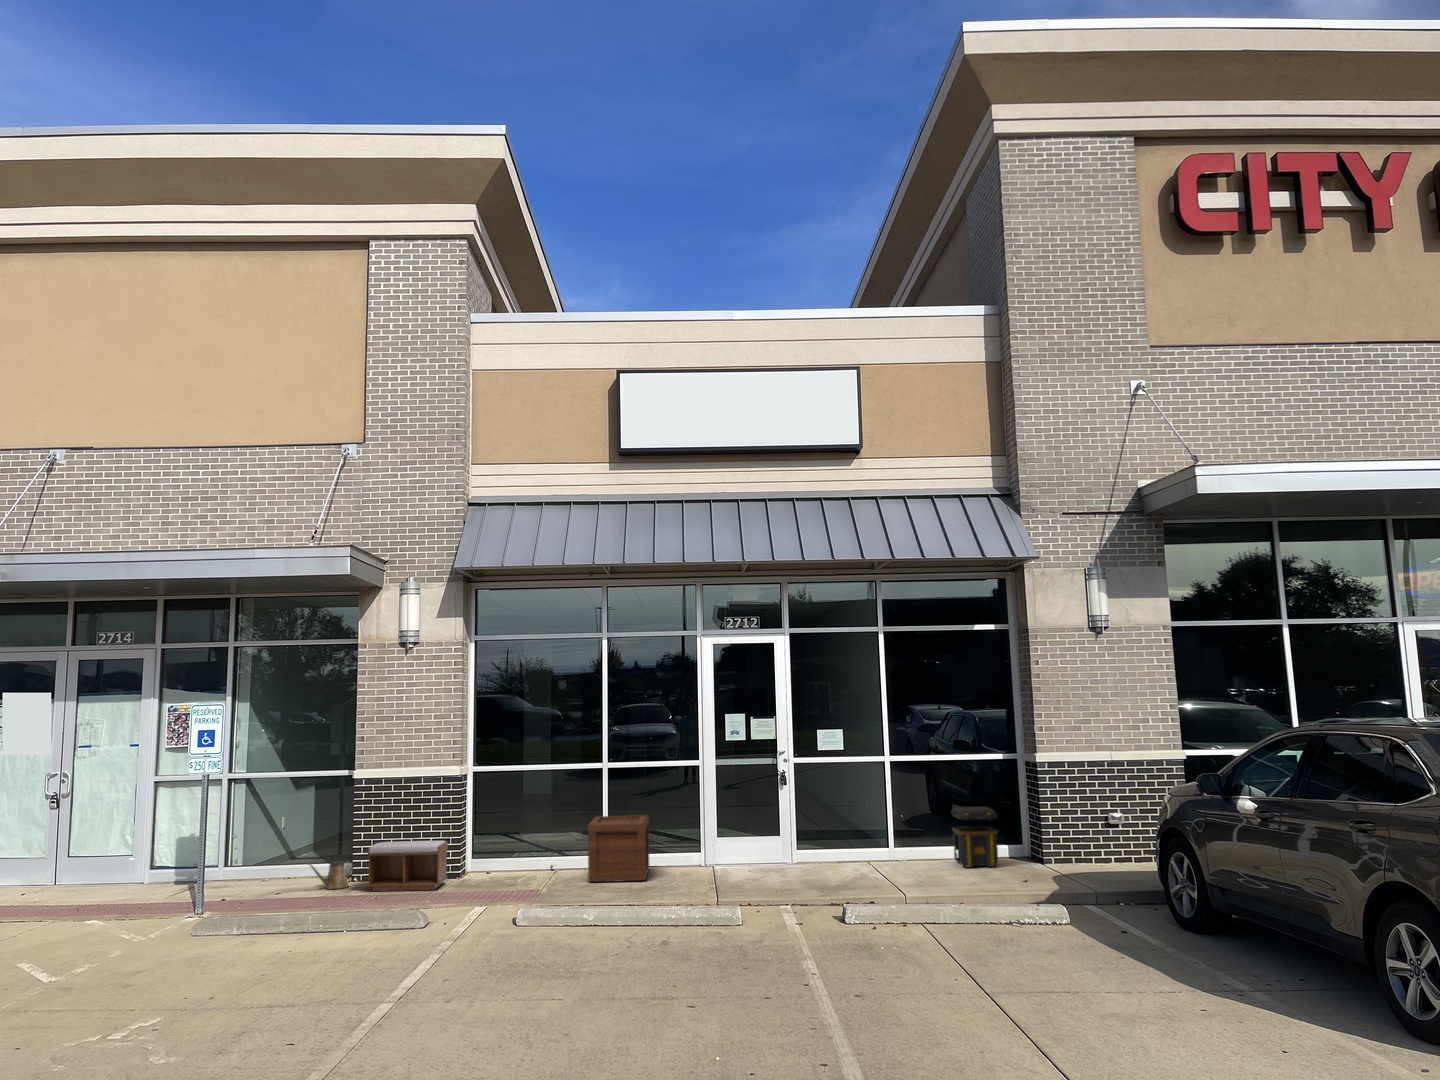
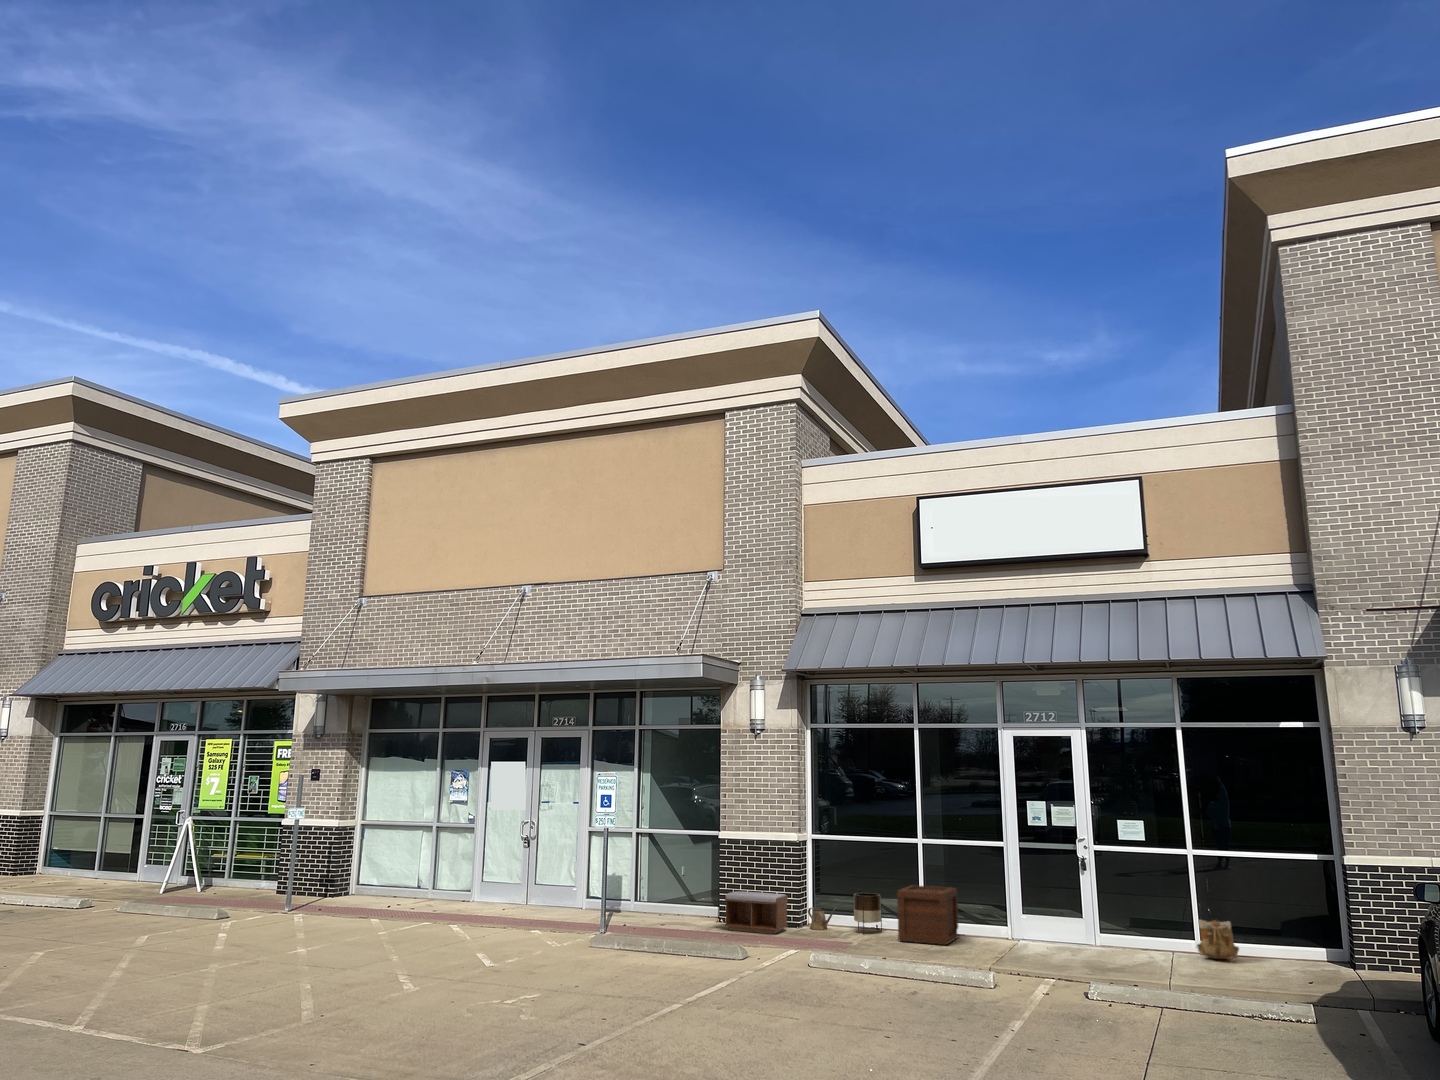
toolbox: present [952,807,998,867] -> none [1257,905,1306,969]
backpack: none [896,825,937,868] -> present [1197,920,1239,961]
planter: none [529,829,561,879] -> present [854,893,882,934]
watering can: present [307,861,354,889] -> present [808,907,837,930]

